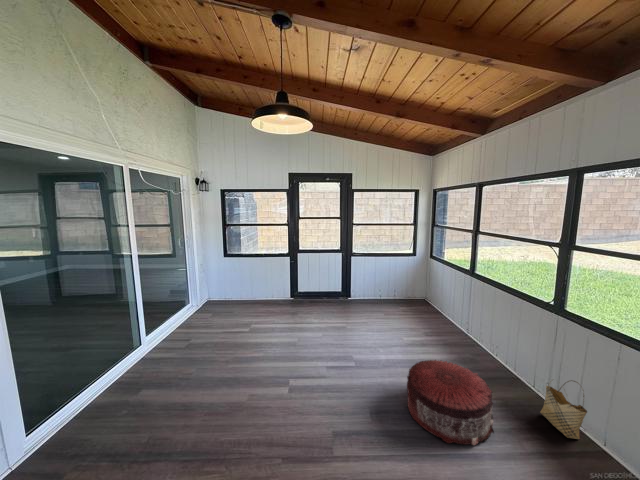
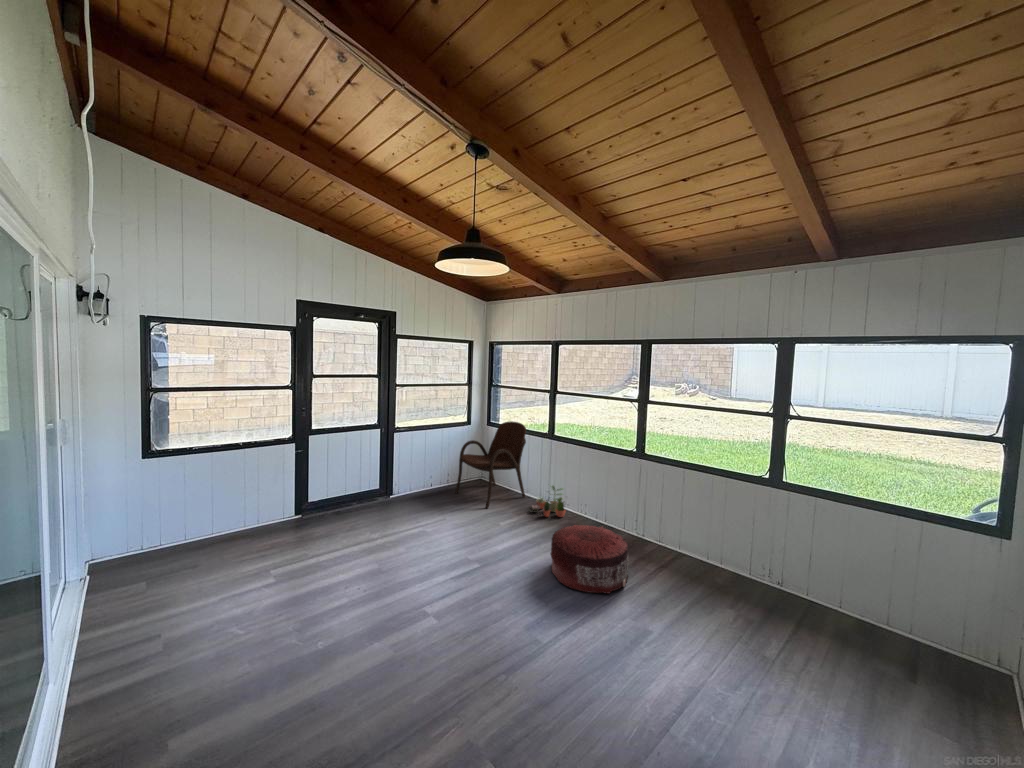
armchair: none [393,257,454,324] -> present [455,421,526,508]
potted plant: none [443,317,479,351] -> present [532,486,565,517]
woven basket: present [540,380,587,439] -> none [640,510,672,556]

